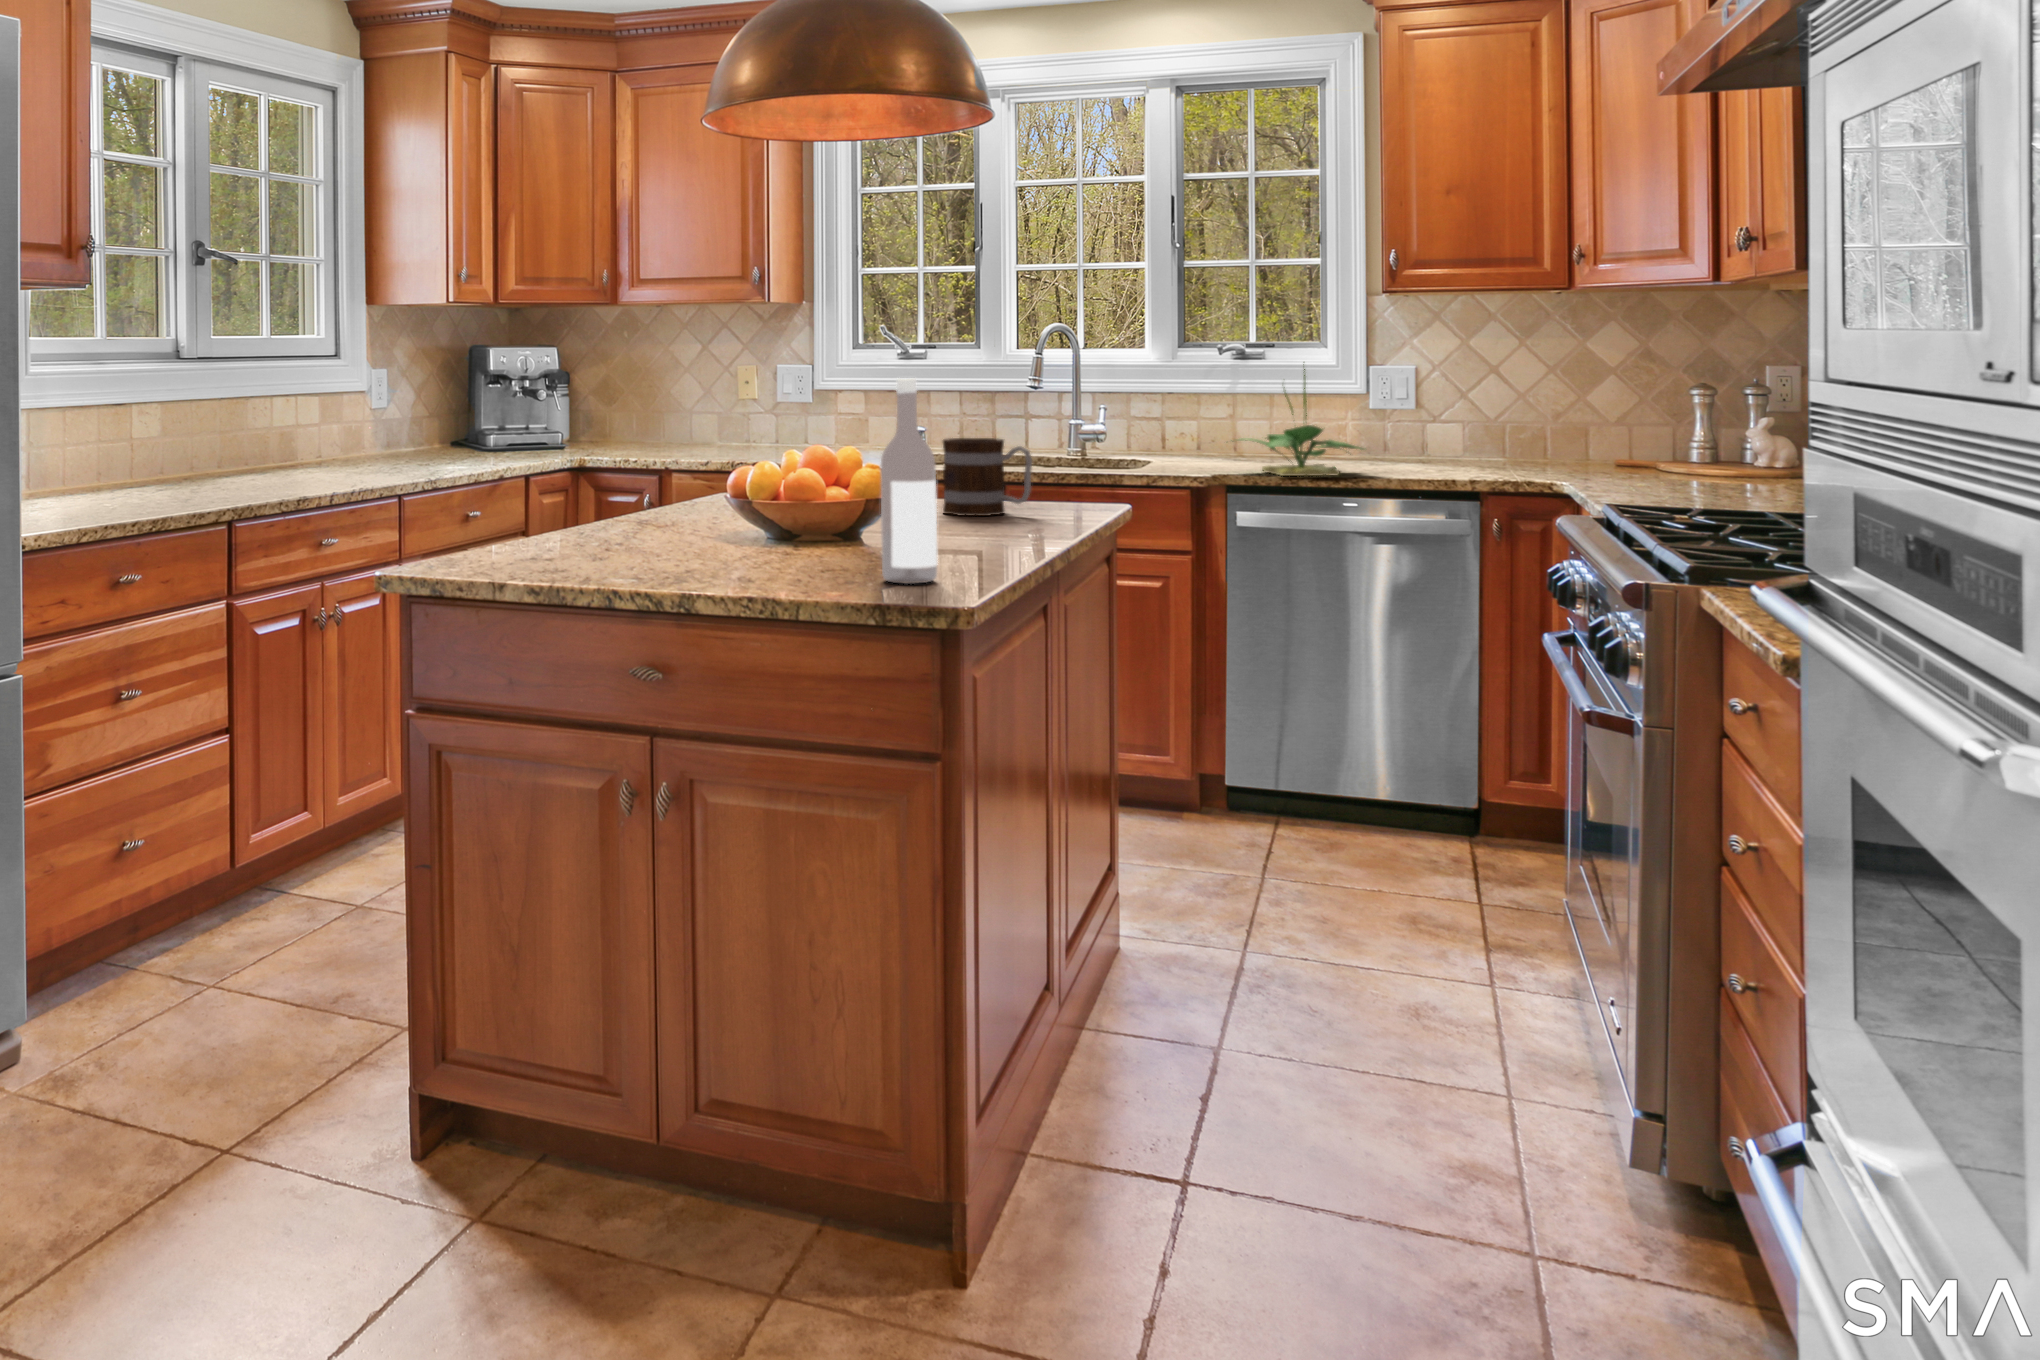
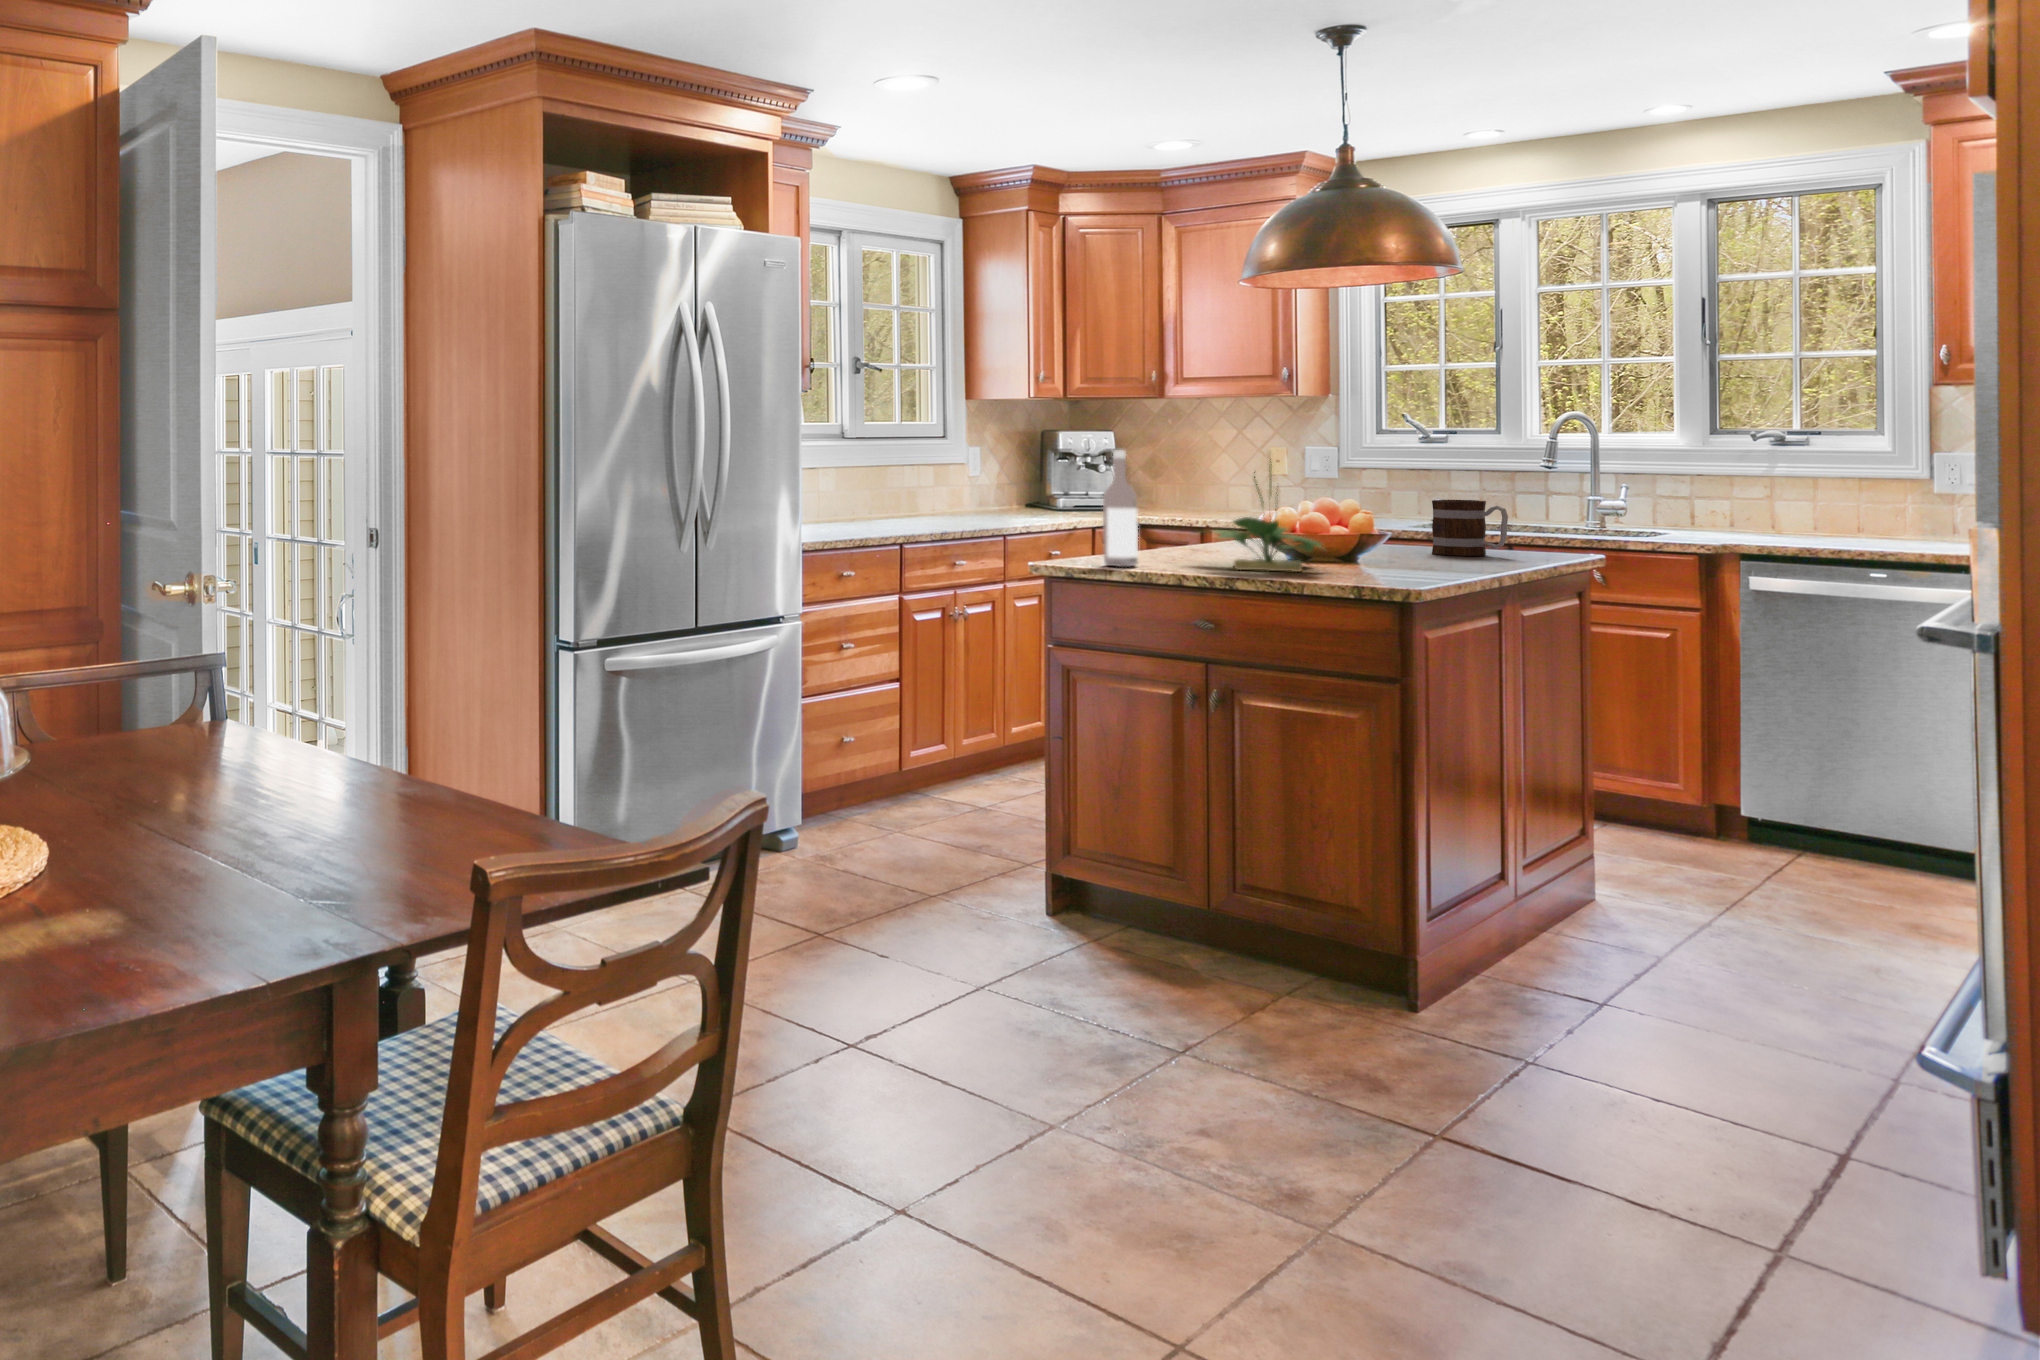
potted plant: present [1239,364,1363,476] -> present [1205,459,1321,572]
wine bottle: present [881,378,937,584] -> present [1103,450,1138,567]

